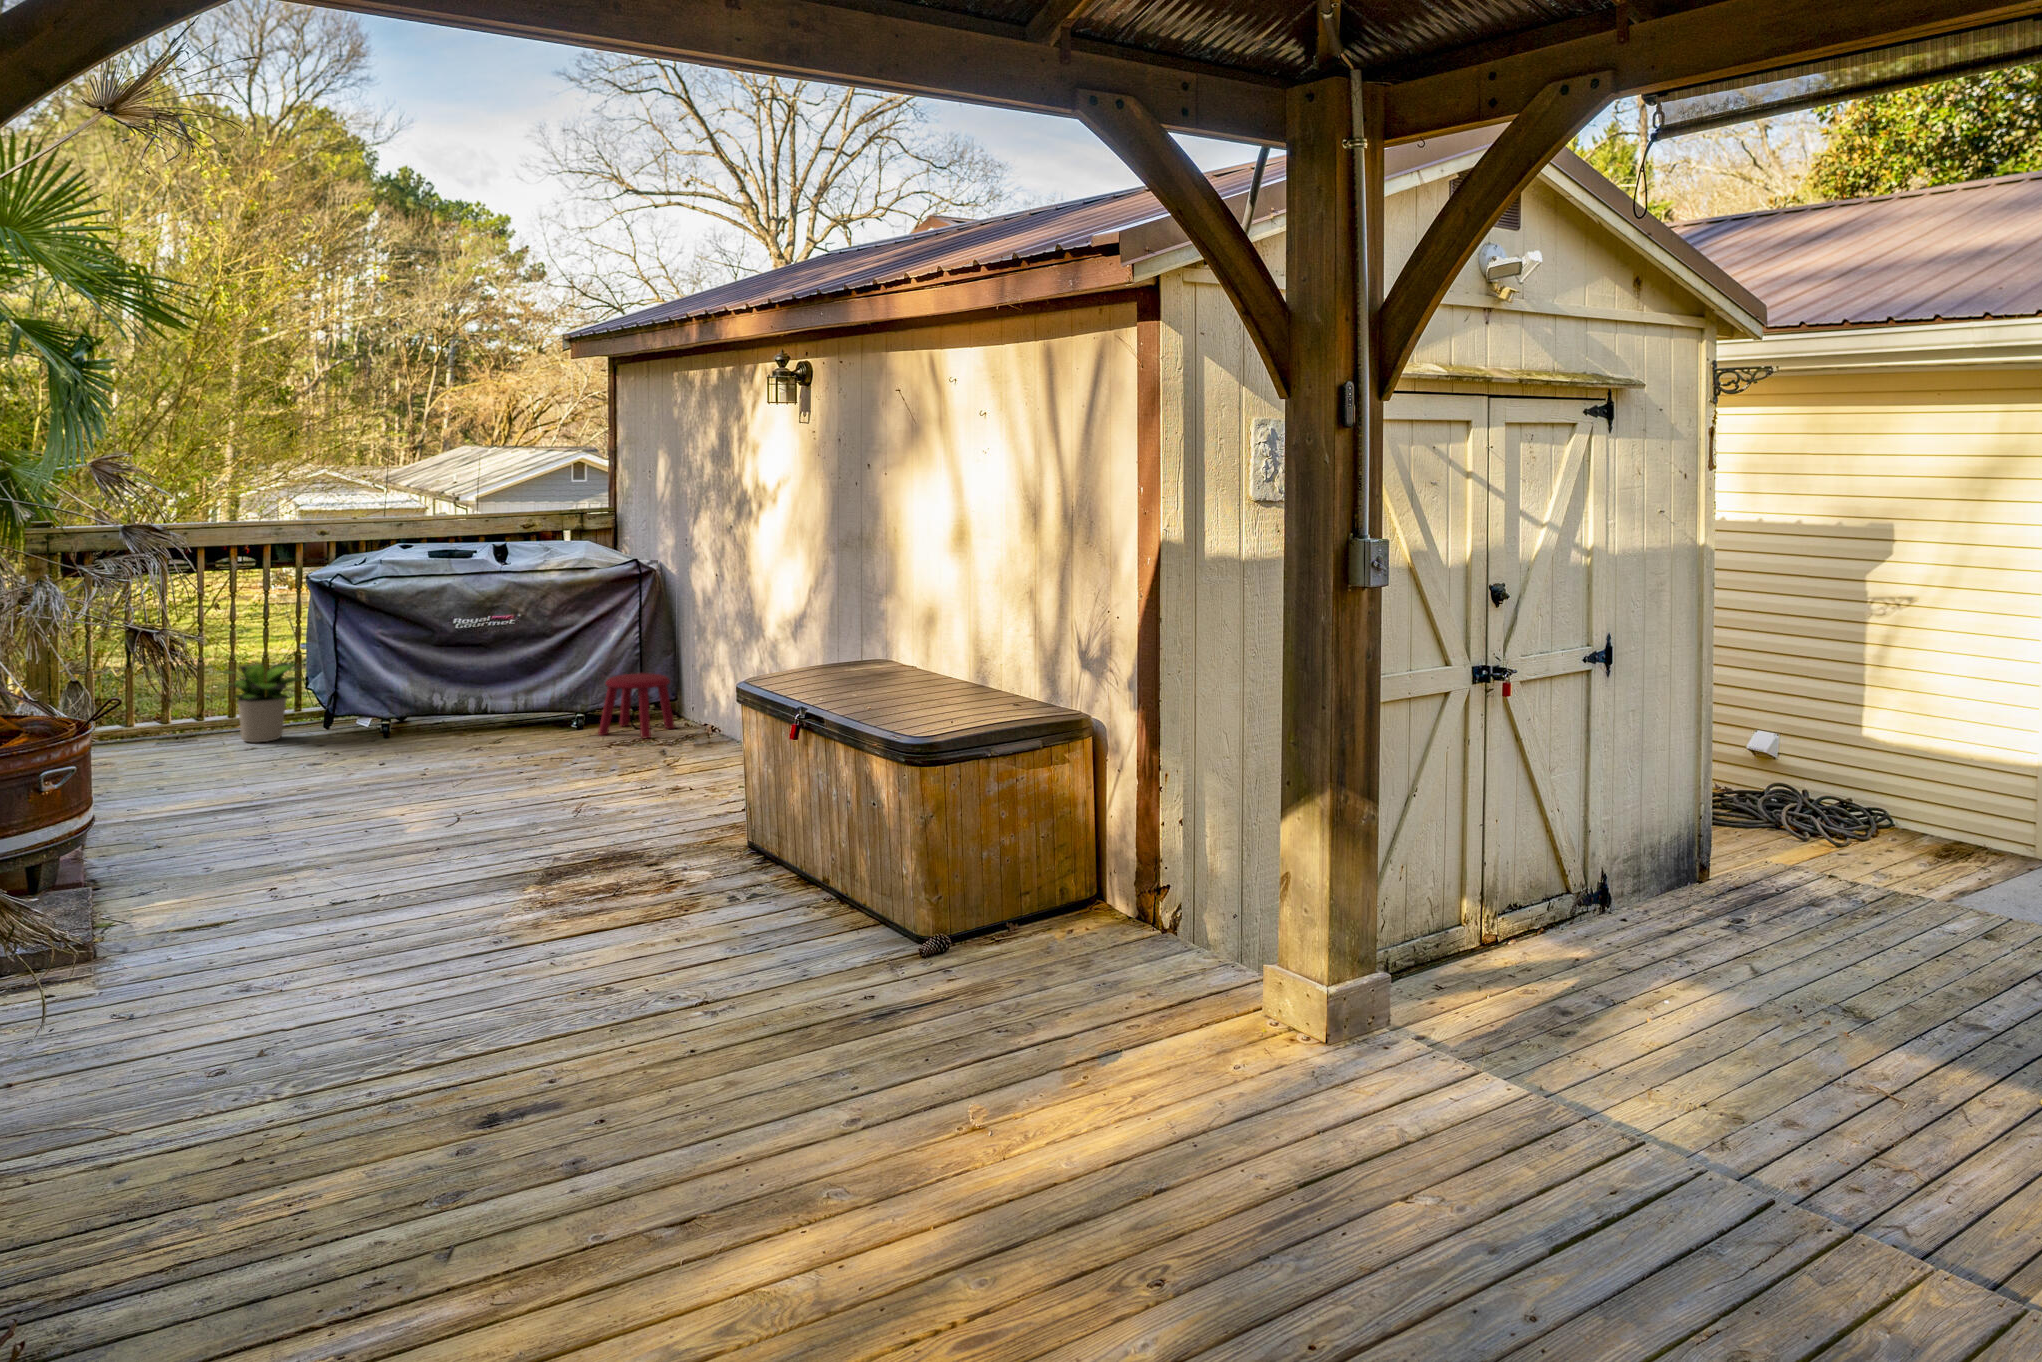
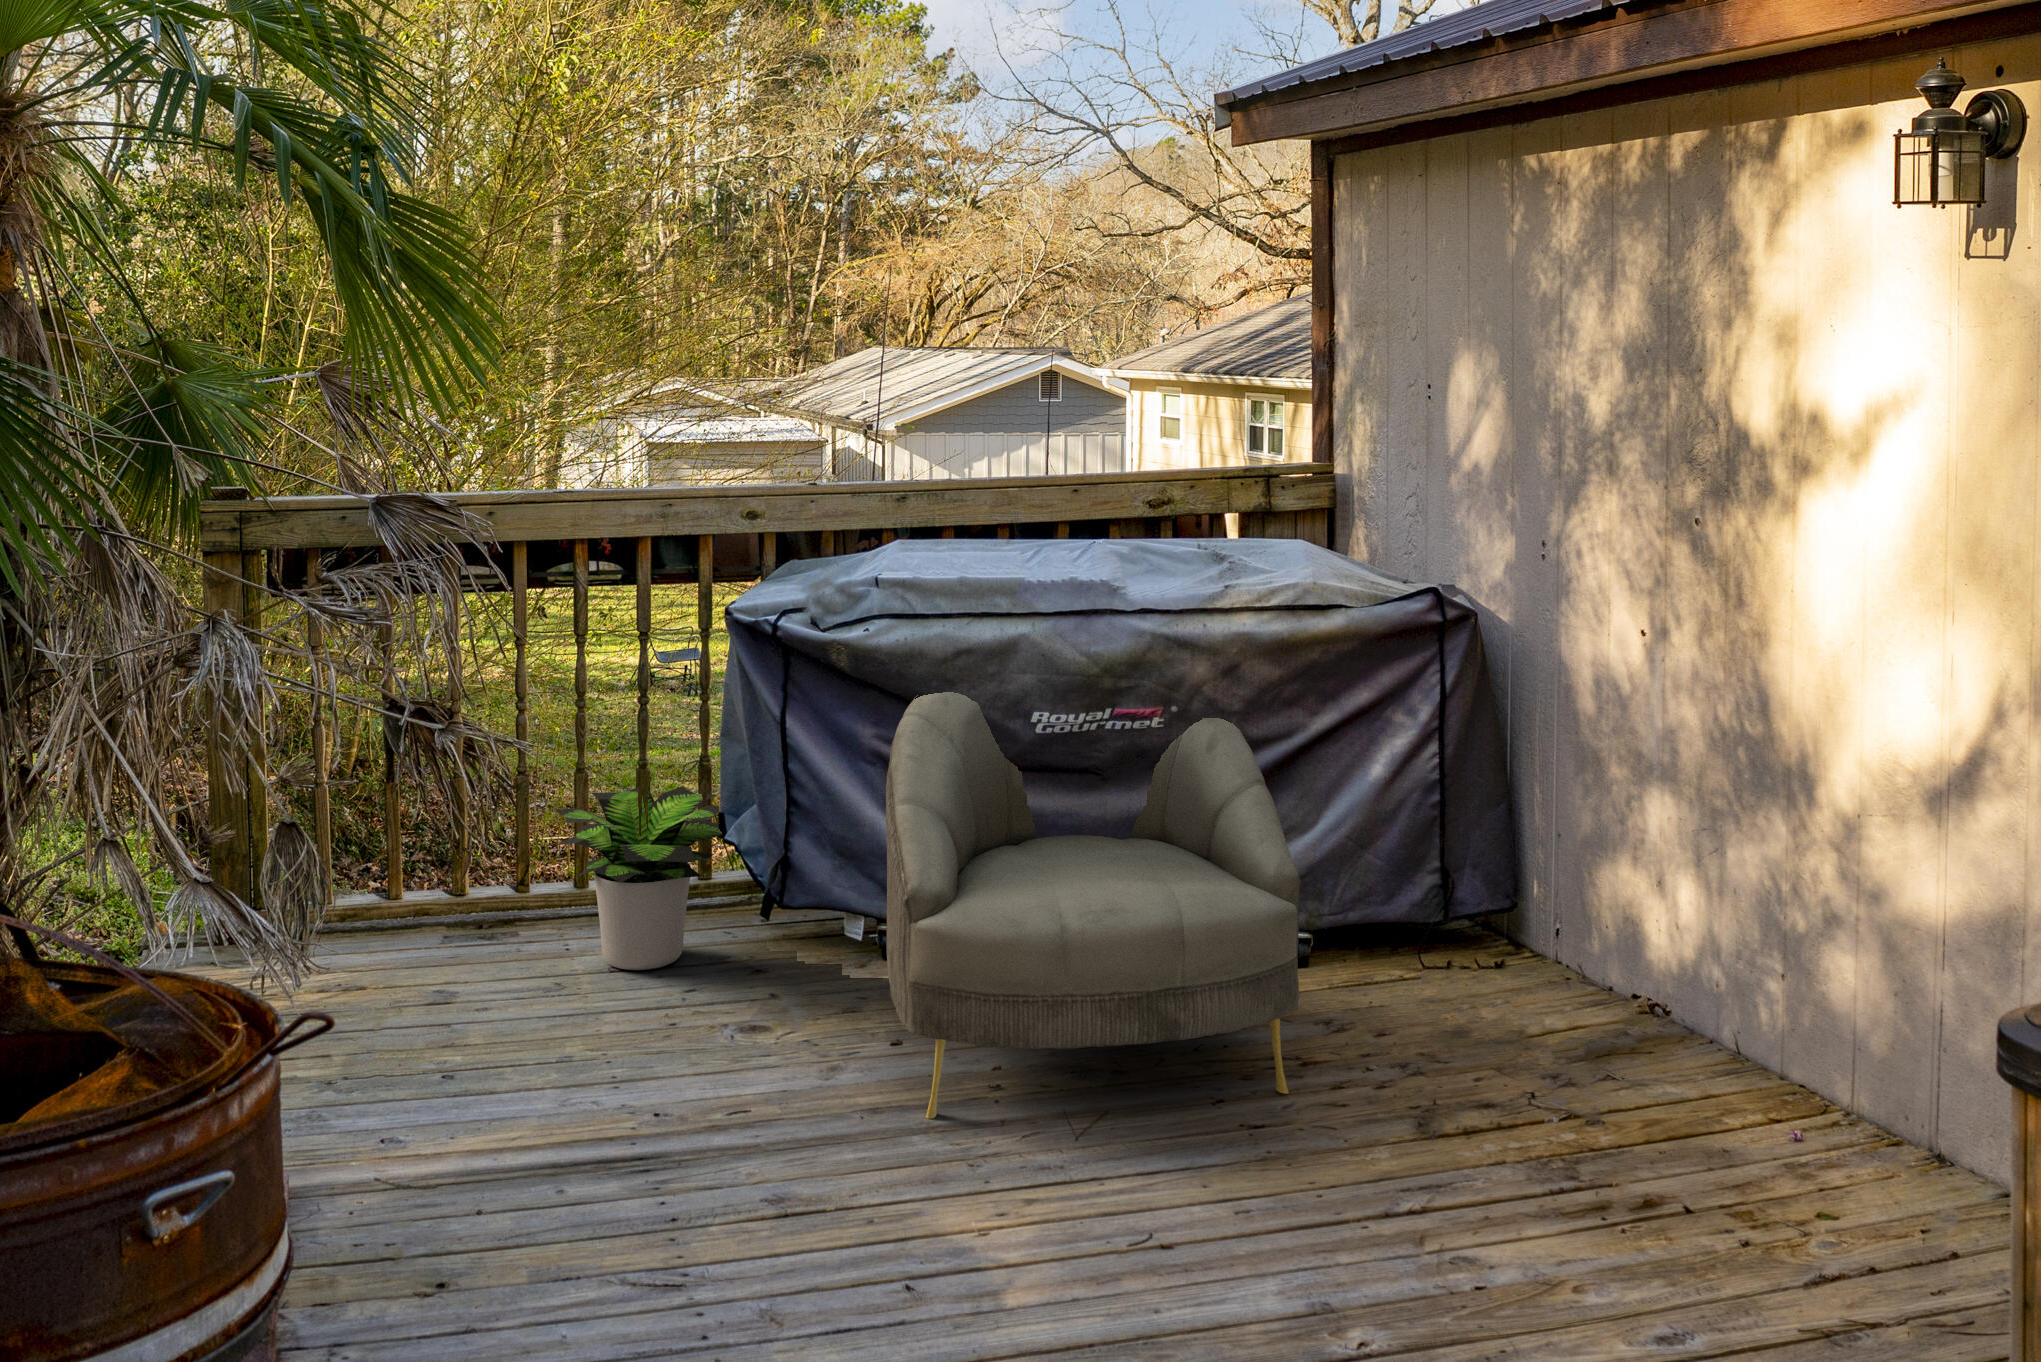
armchair: none [370,589,550,771] -> present [886,692,1301,1119]
stool: present [598,673,675,738] -> none [1353,847,1517,1021]

